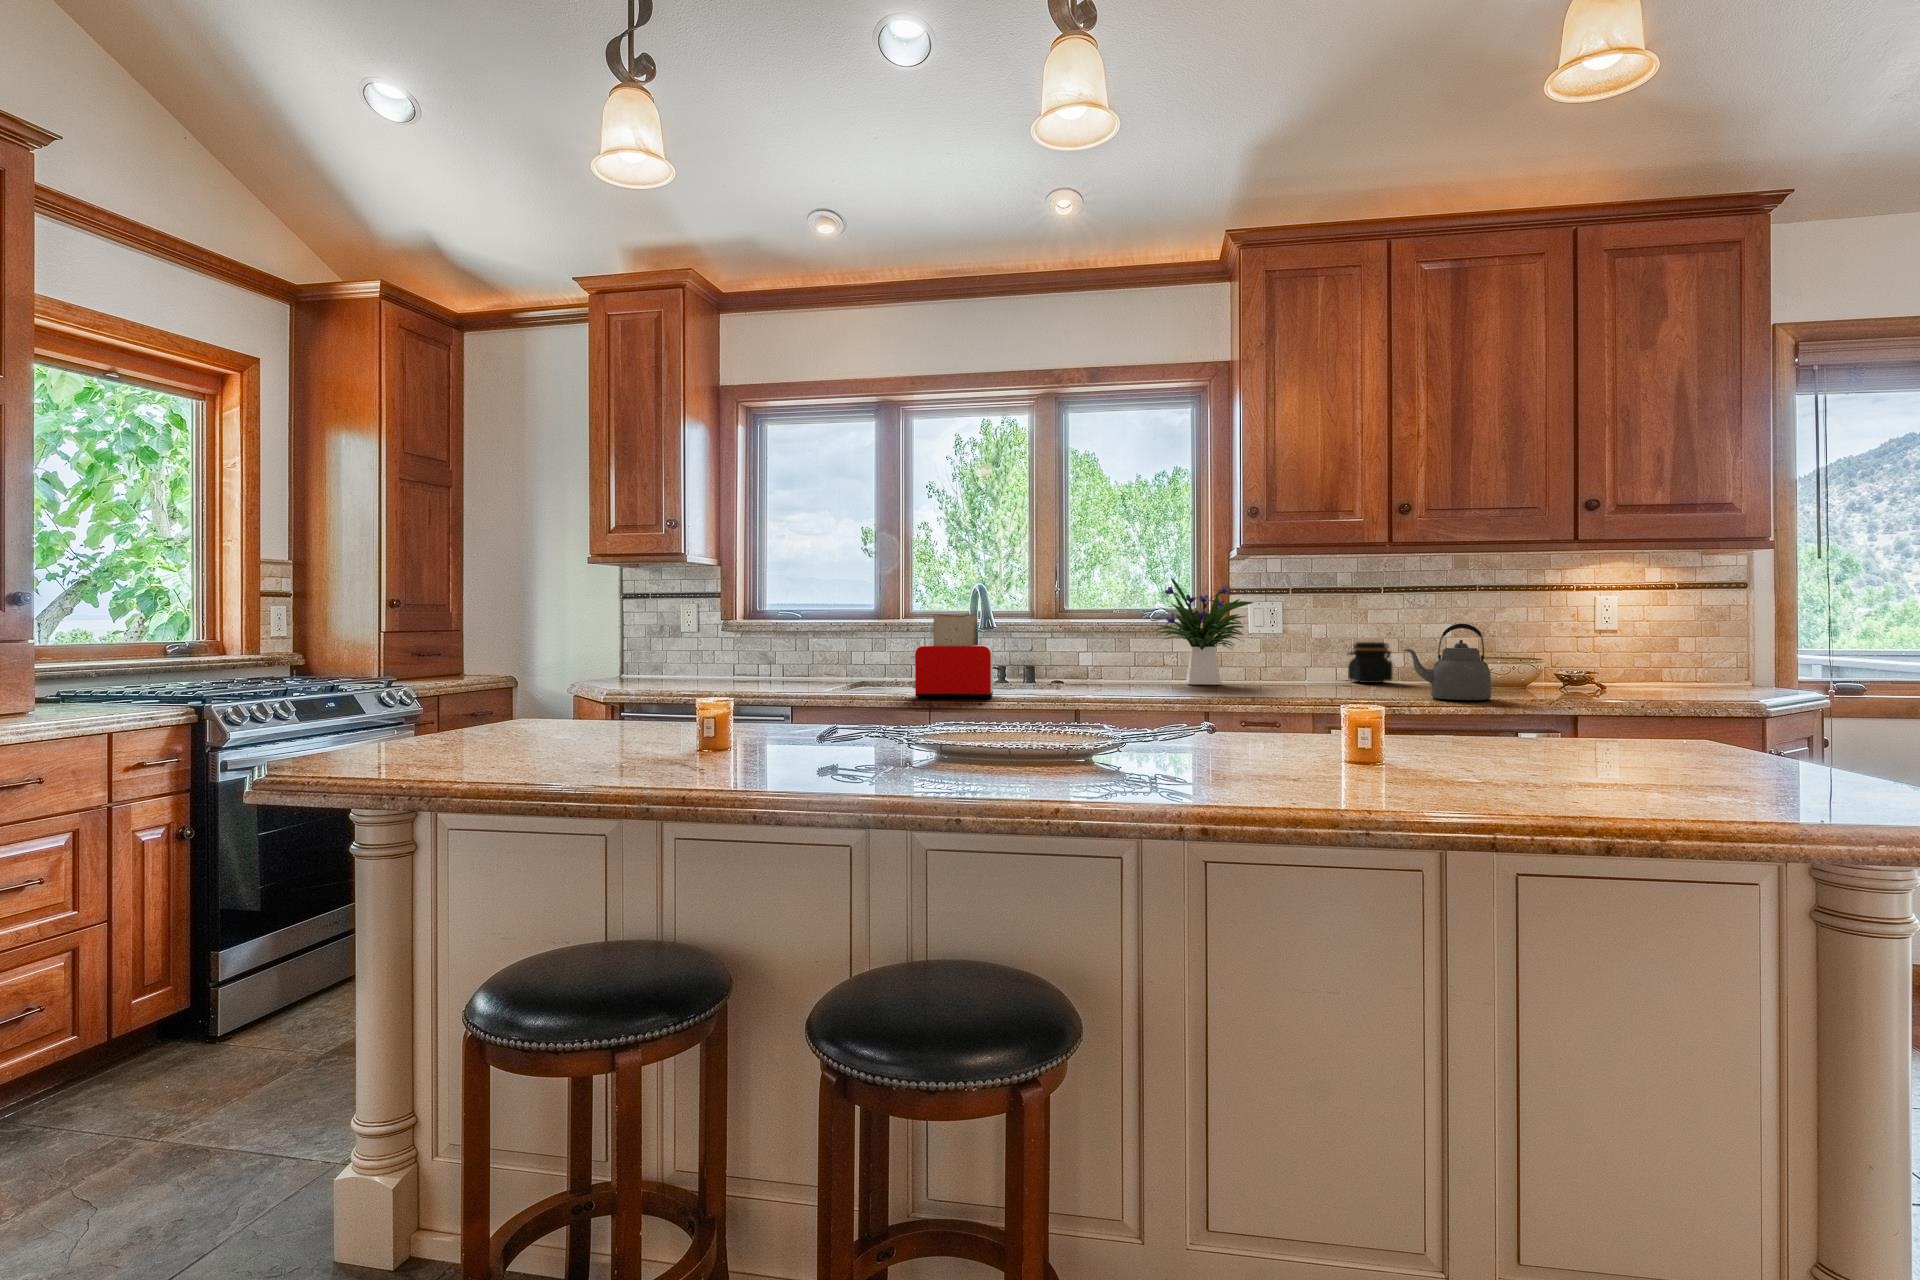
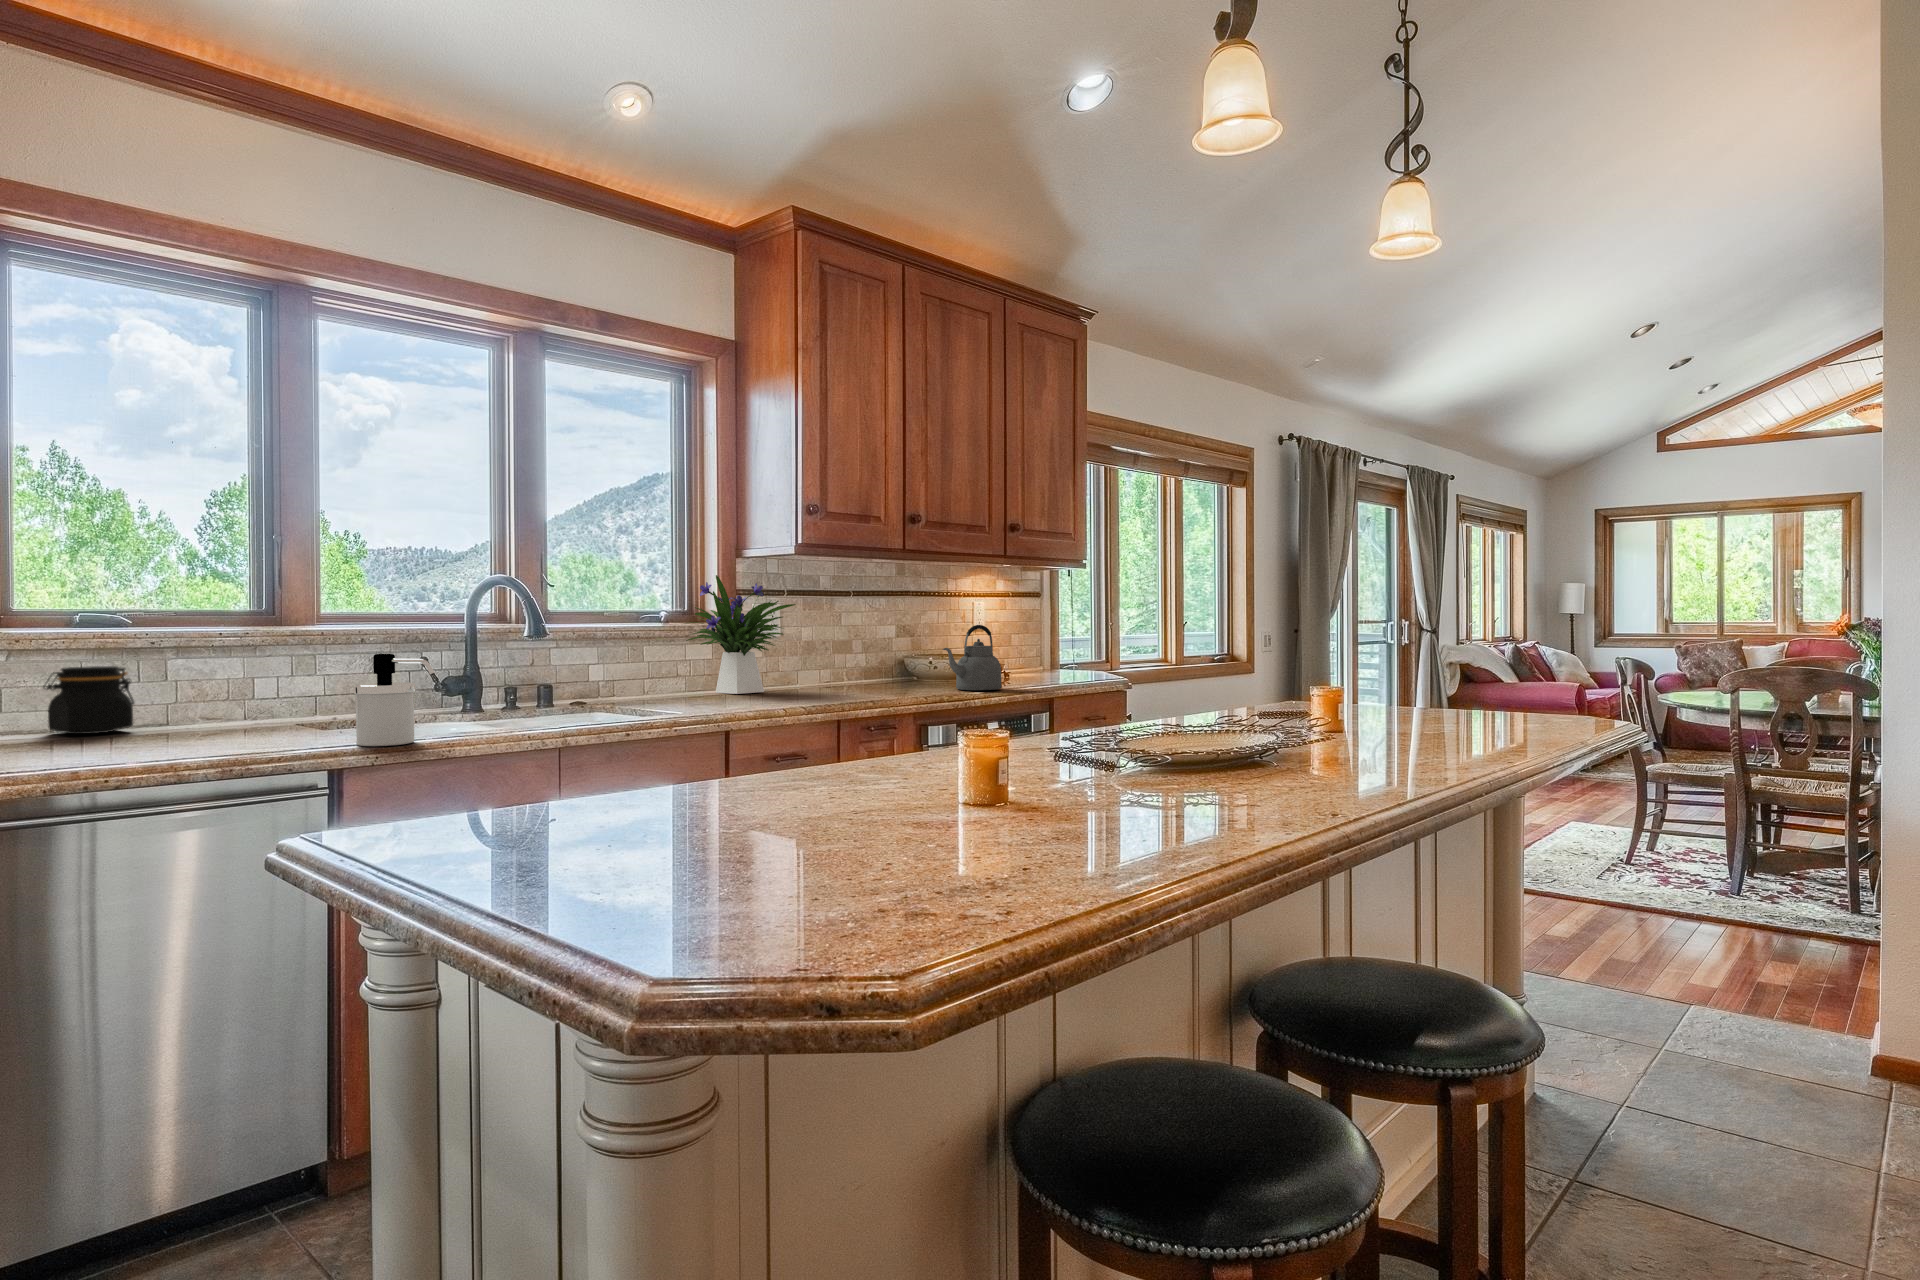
toaster: present [911,614,993,698] -> none [535,617,652,733]
soap dispenser: none [807,637,842,695] -> present [353,654,435,746]
jar: present [1347,642,1393,683] -> present [43,666,134,734]

